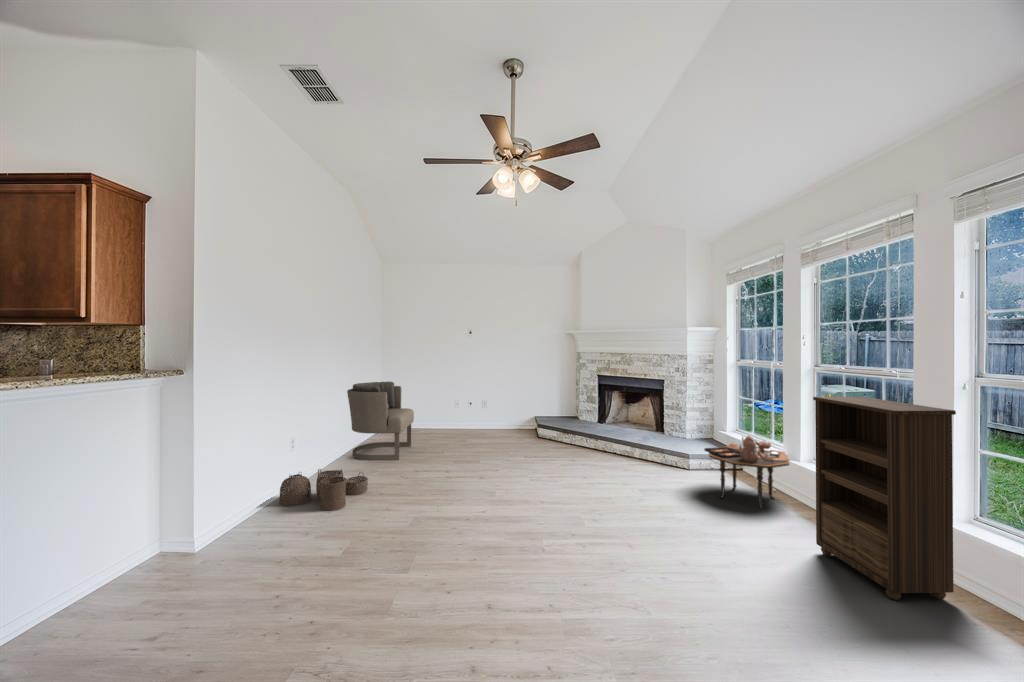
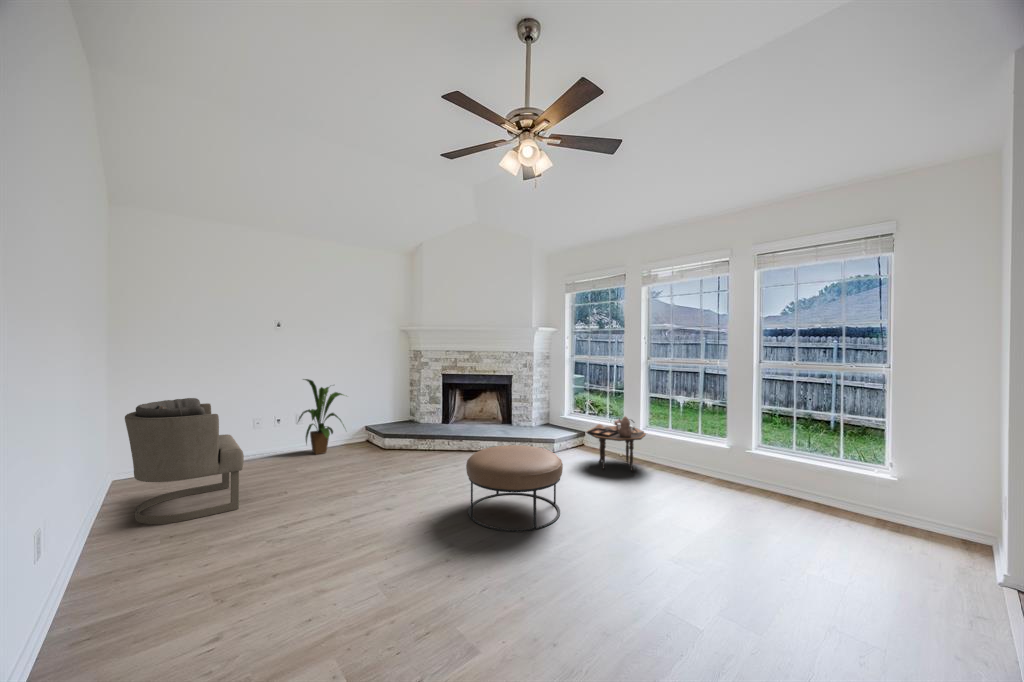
house plant: none [473,373,514,435] -> present [298,379,344,454]
bookshelf: present [813,397,956,600] -> none [694,380,776,508]
ottoman: none [516,444,612,528] -> present [466,445,563,532]
woven basket: present [279,469,368,510] -> none [97,538,255,638]

